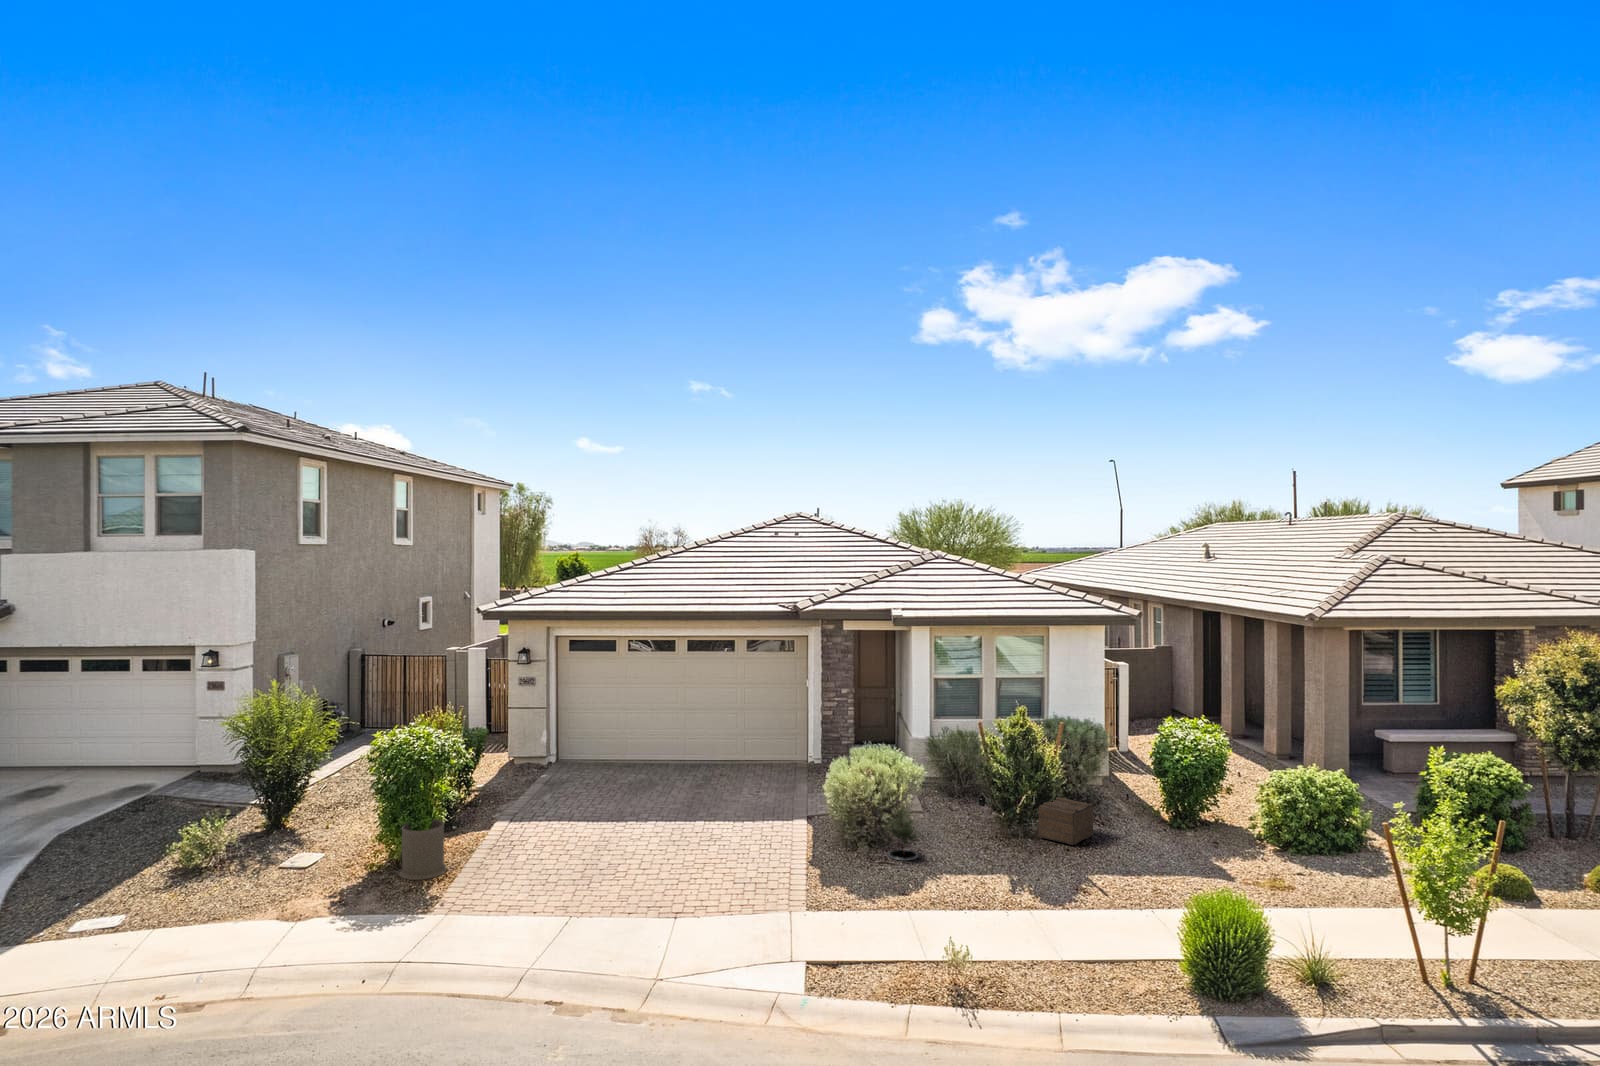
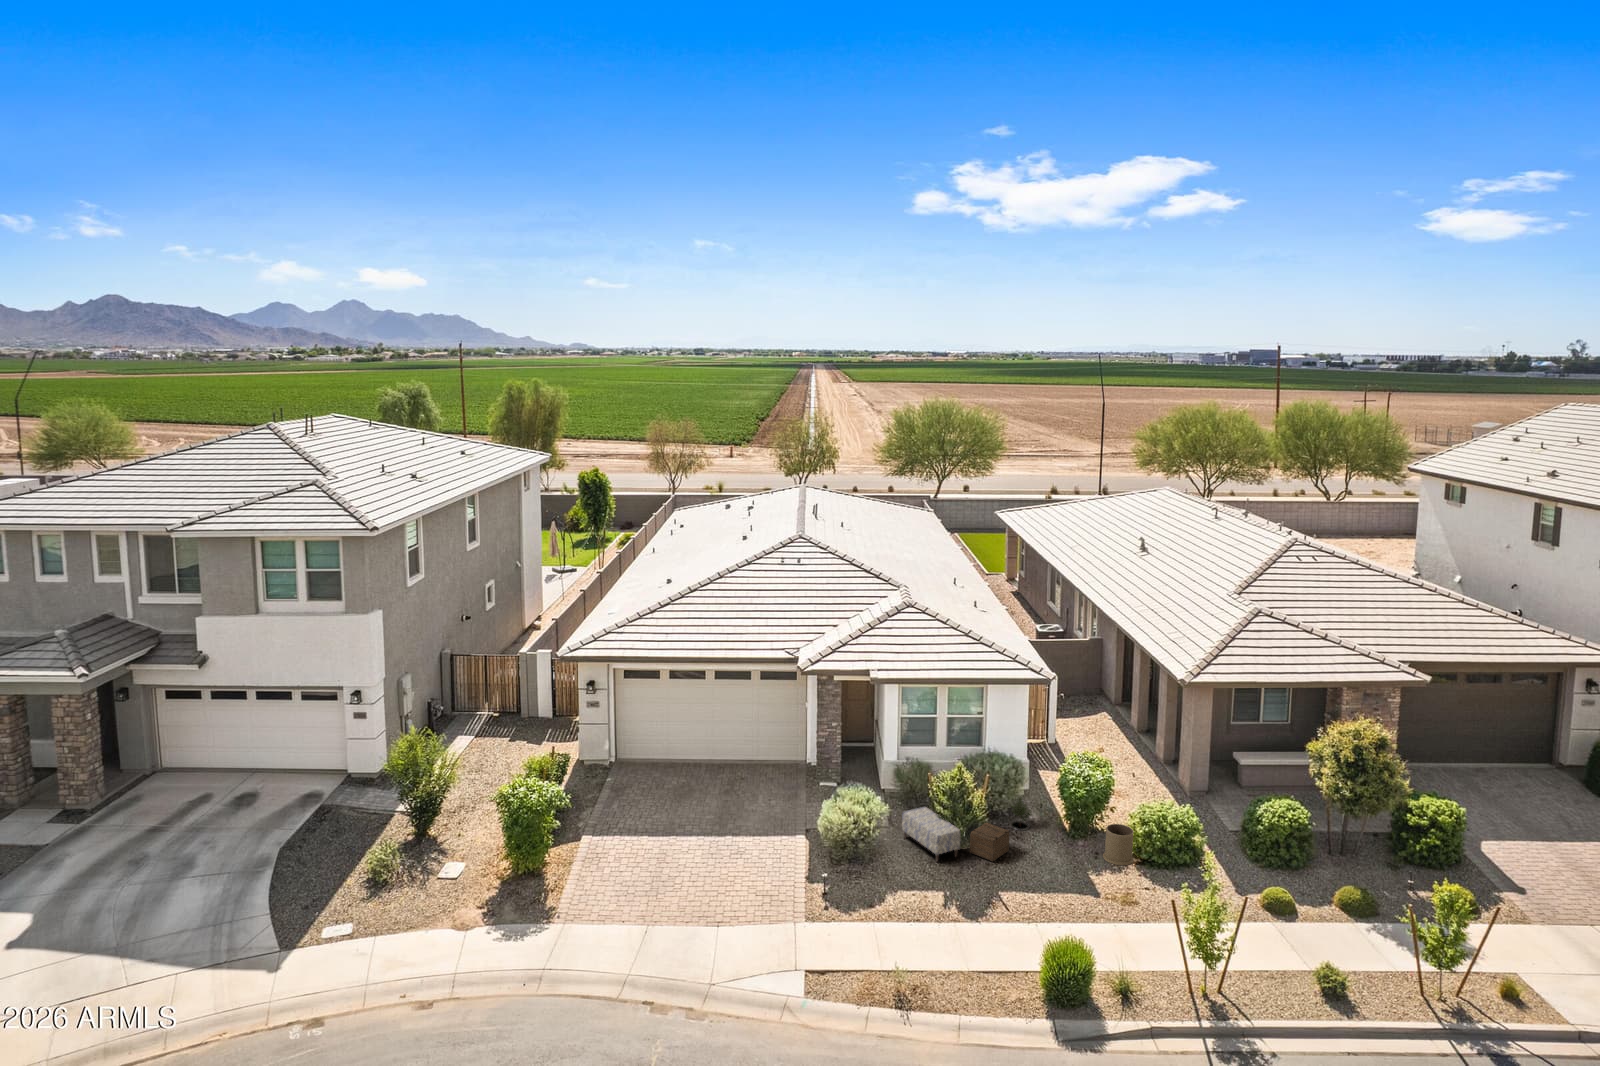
bench: none [941,781,1025,847] -> present [902,807,960,862]
potted tree: present [888,806,919,861] -> present [1010,798,1031,831]
trash can: present [399,820,447,880] -> present [1103,824,1134,865]

